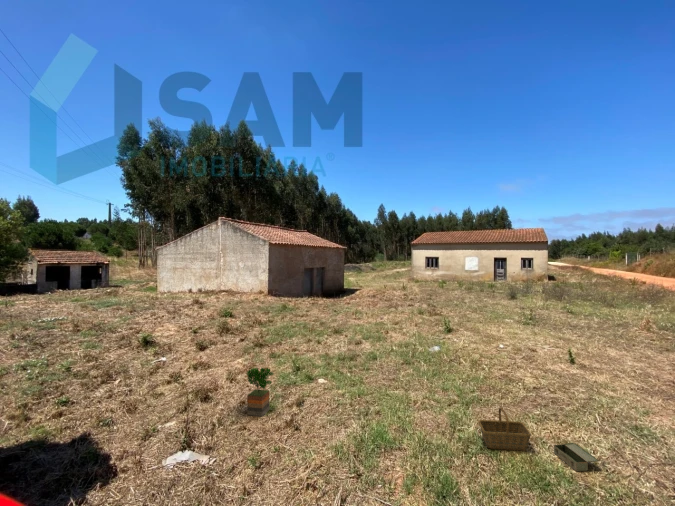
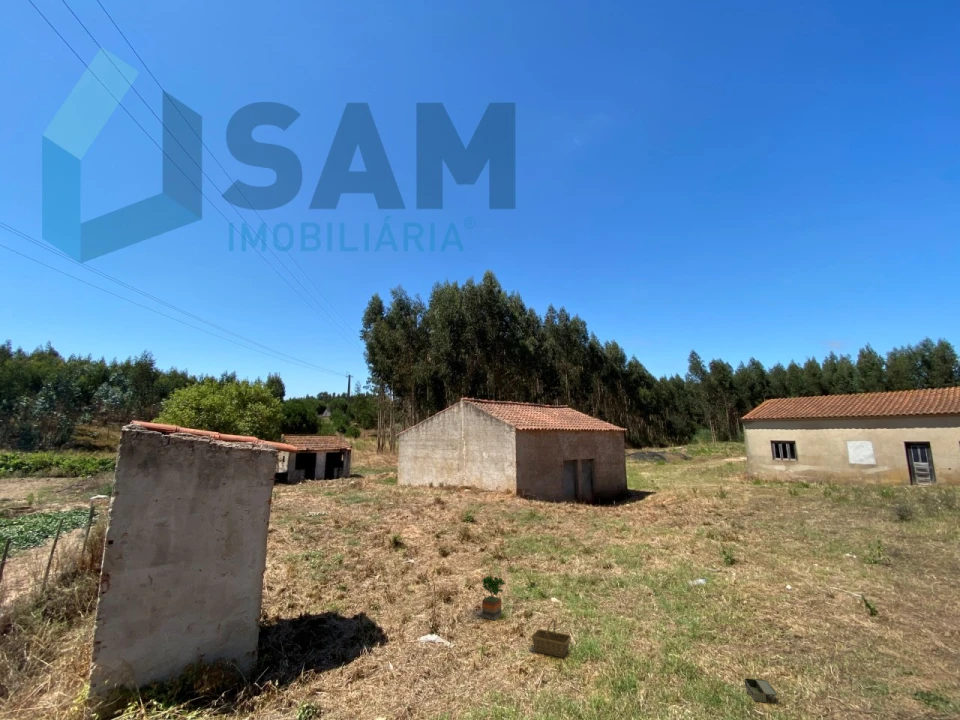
basket: present [478,408,531,451] -> present [532,620,571,657]

